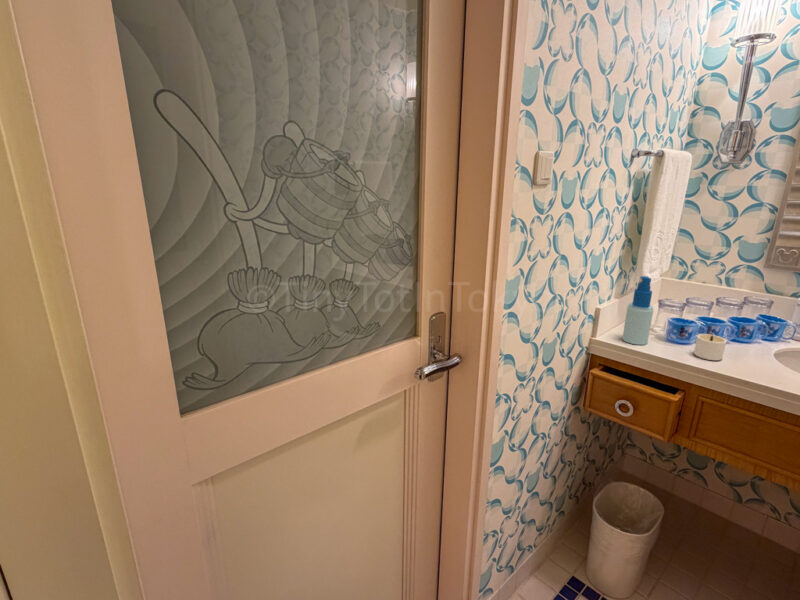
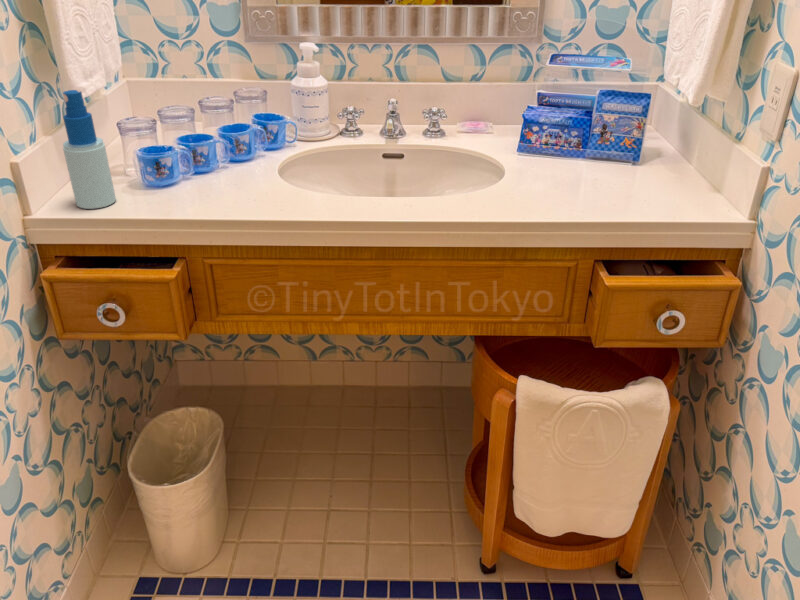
candle: present [694,334,726,360] -> none [177,163,231,202]

